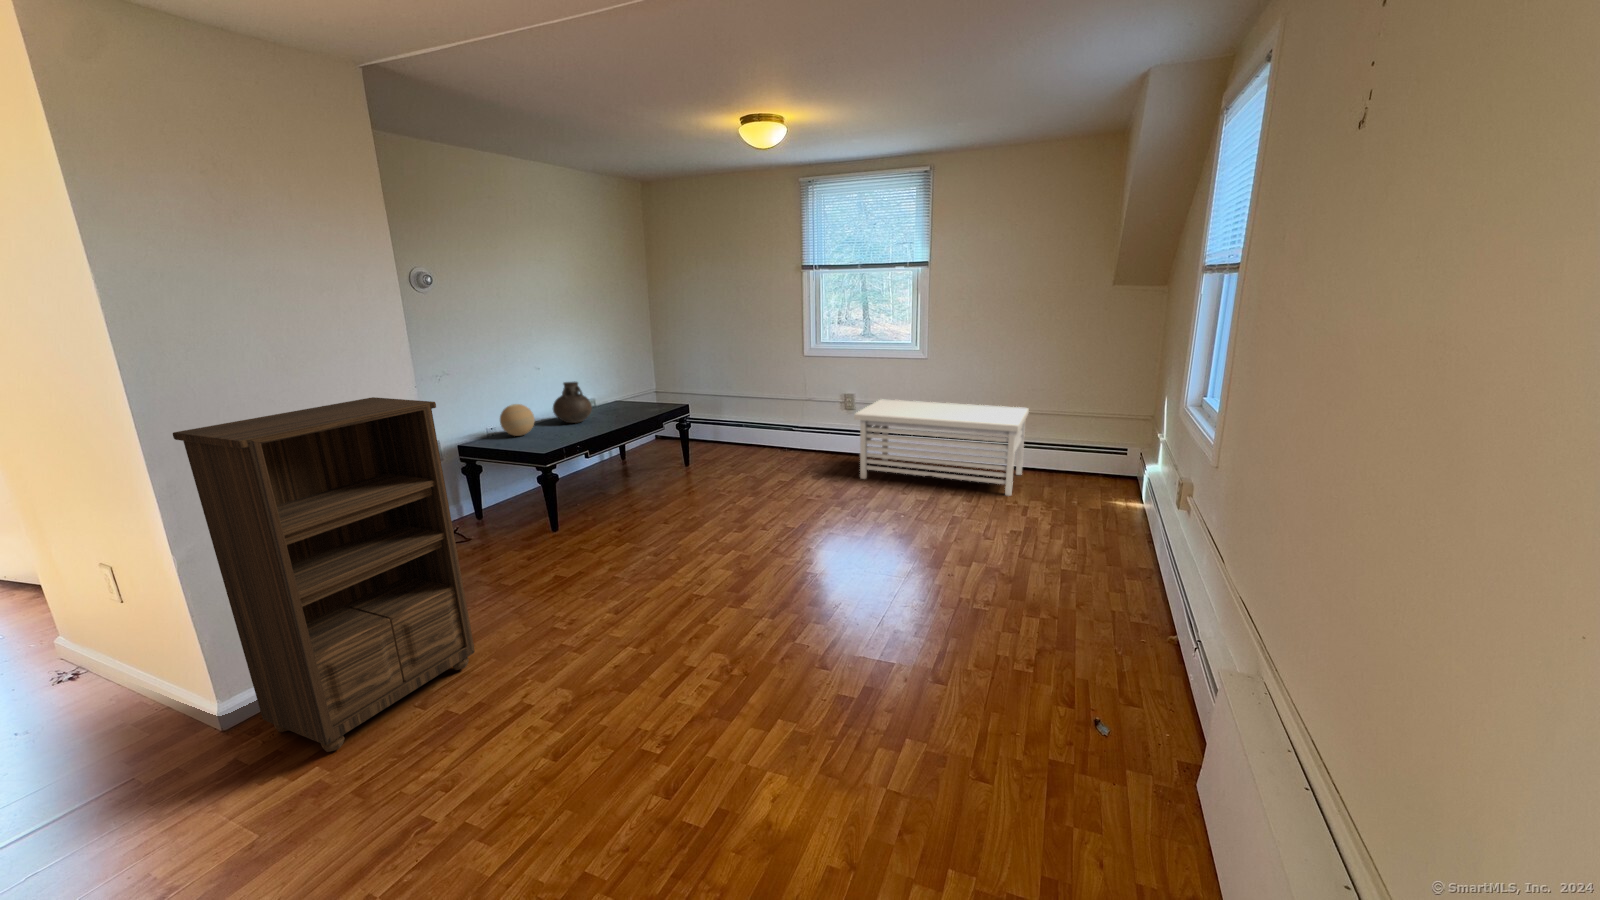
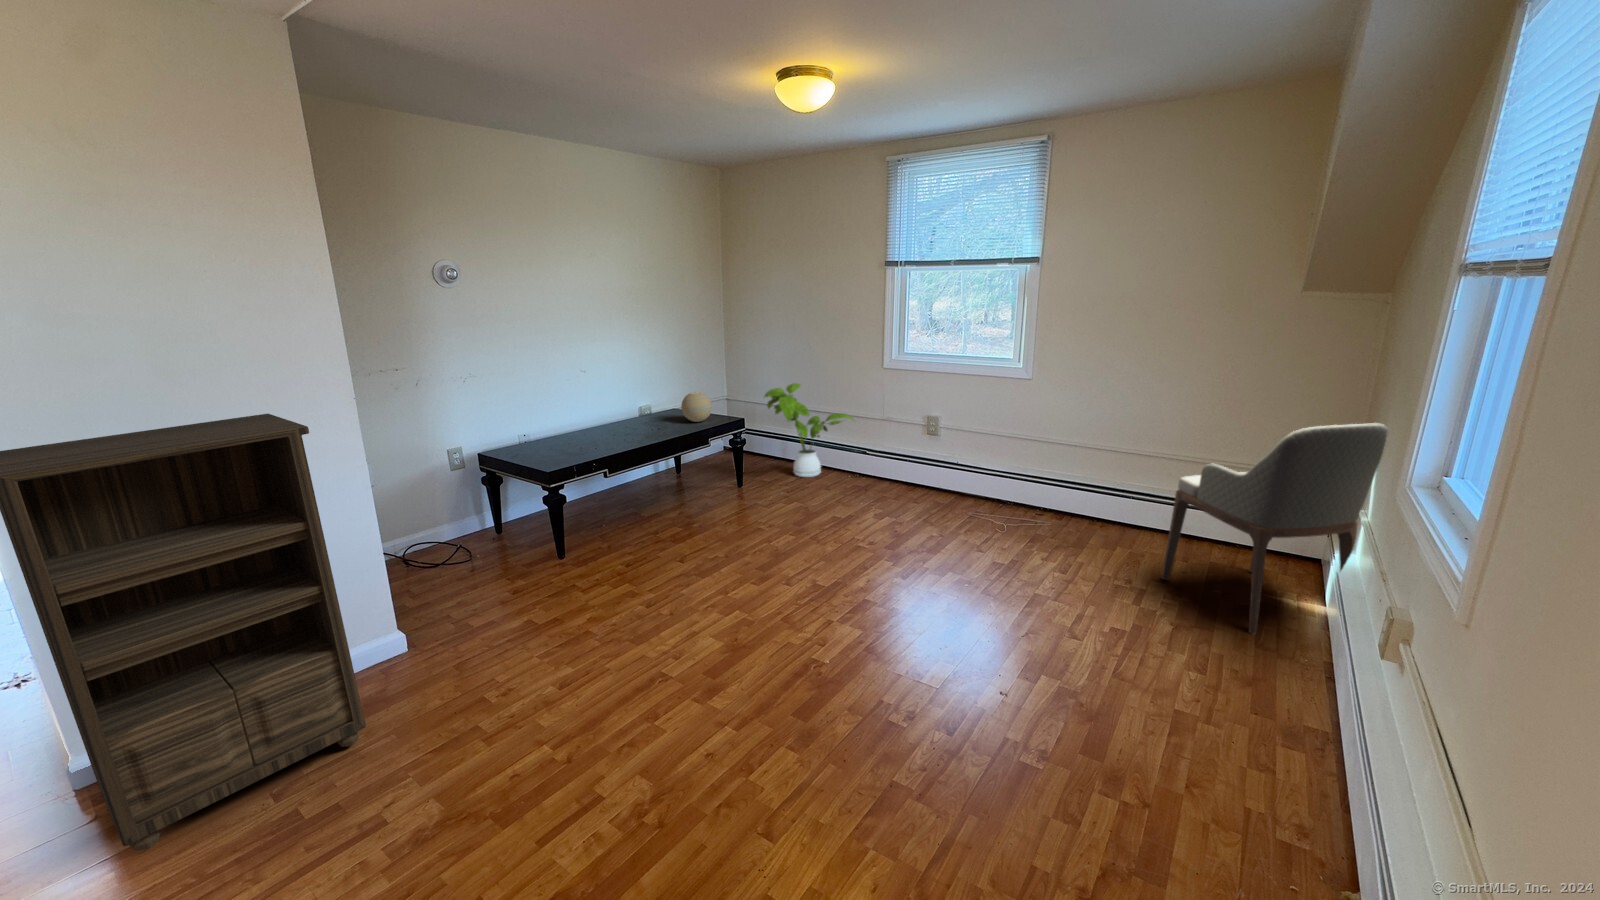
house plant: none [701,372,783,455] -> present [765,383,854,477]
armchair: none [1036,373,1172,525] -> present [1161,423,1388,634]
vase: present [553,382,592,423] -> none [589,387,632,433]
storage bench: present [854,400,1029,496] -> none [929,425,1165,569]
decorative orb: present [500,404,535,436] -> present [681,392,712,422]

